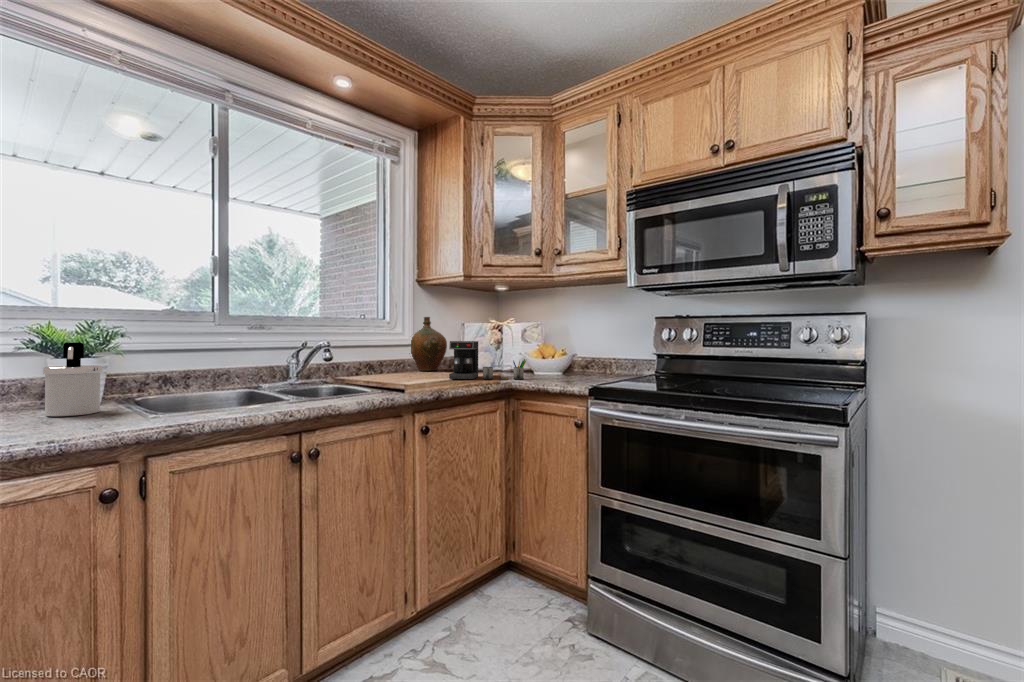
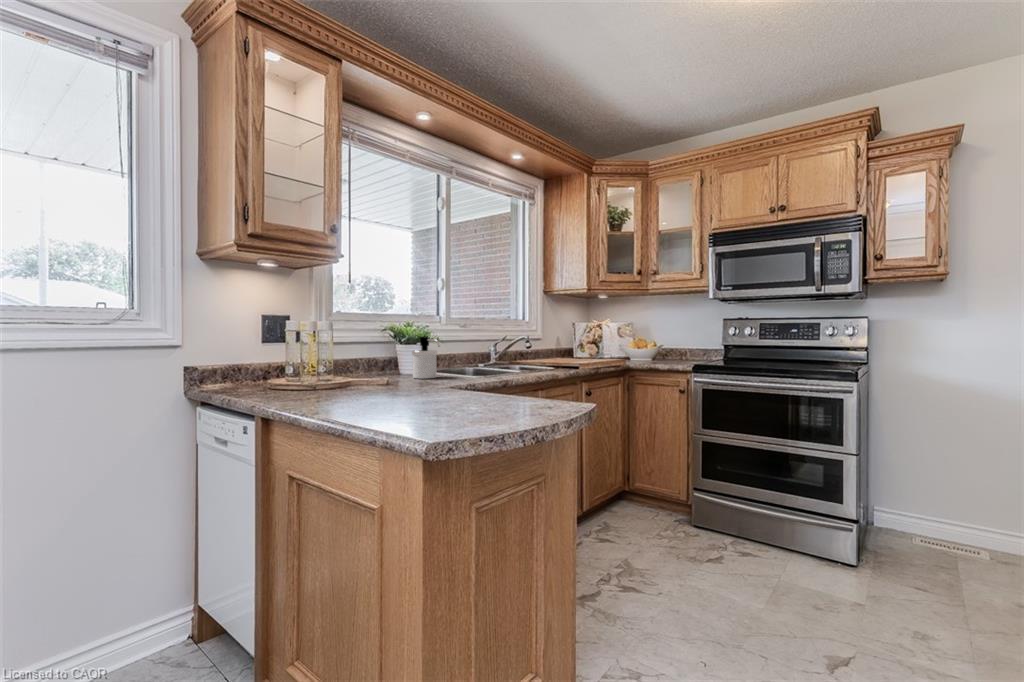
ceramic jug: present [411,317,447,371] -> none [536,318,565,358]
coffee maker: present [449,341,526,379] -> none [584,335,639,361]

